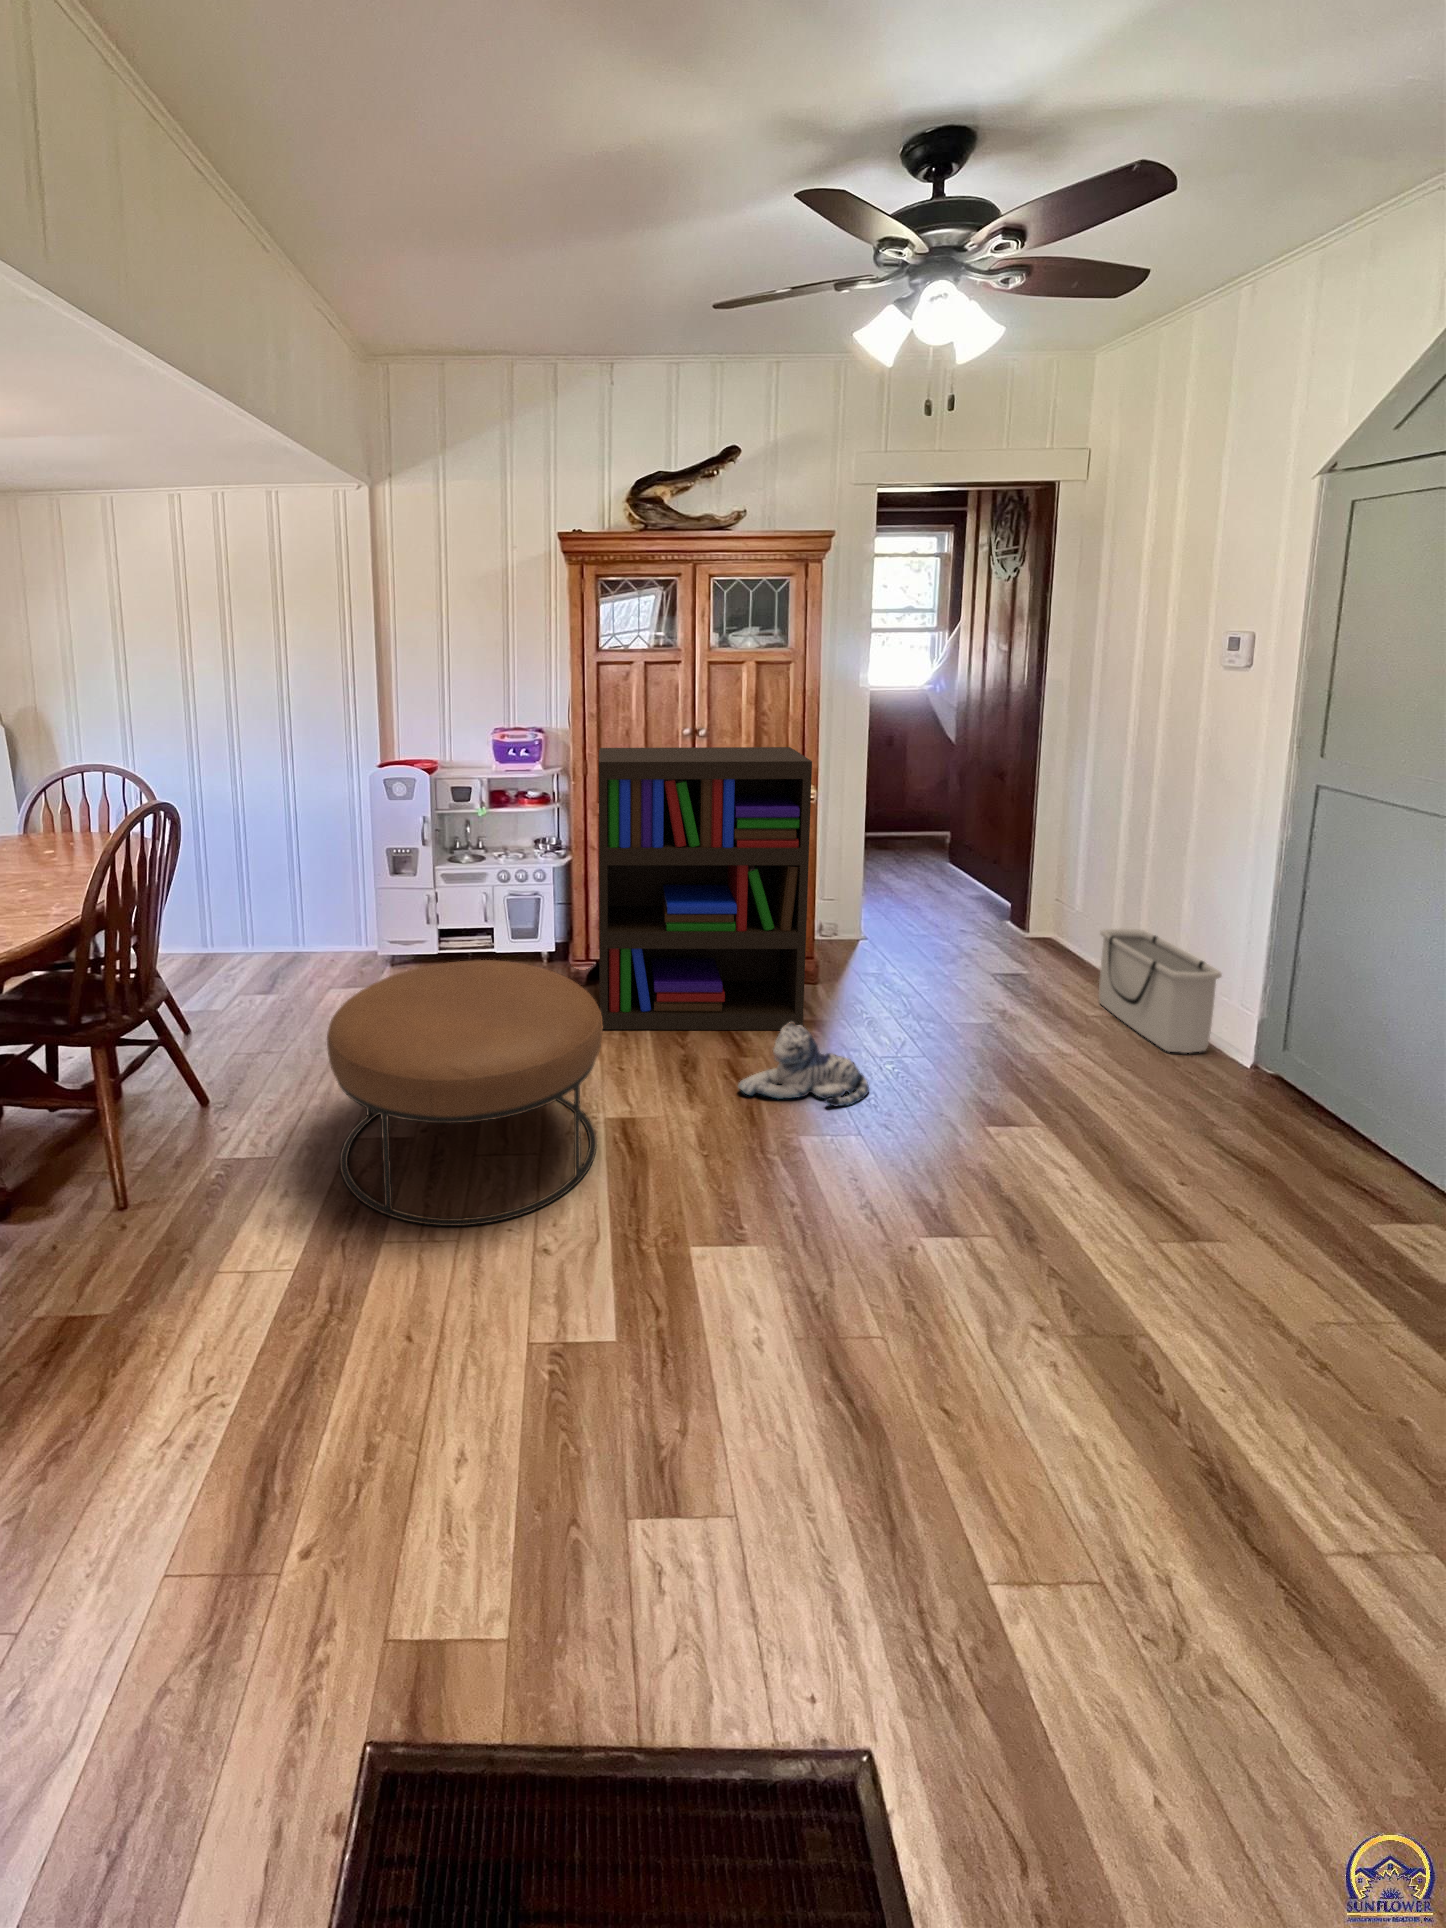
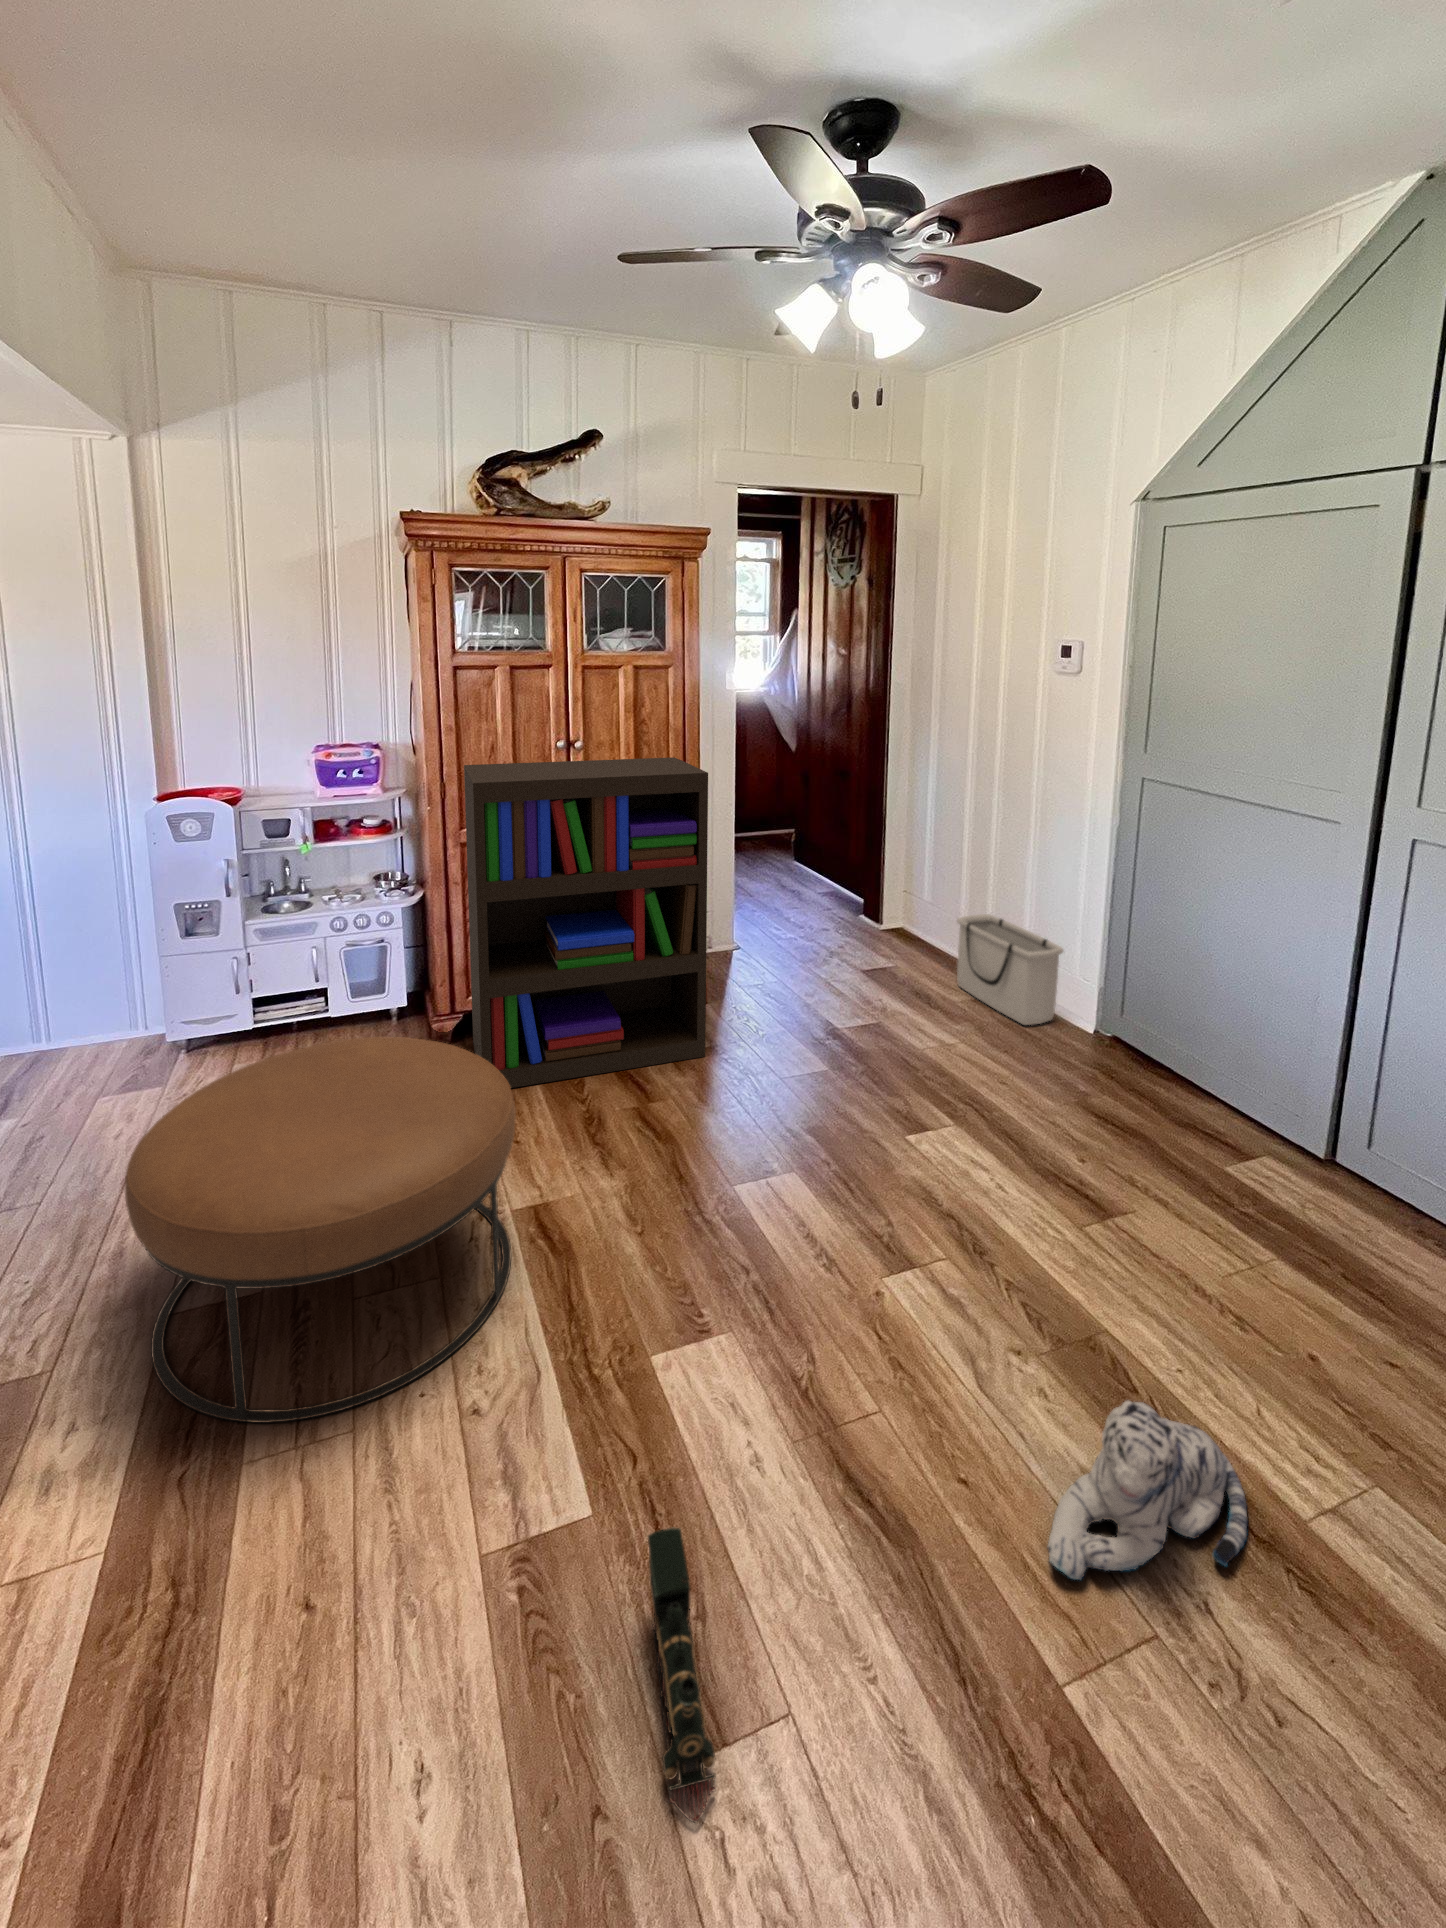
plush toy: present [738,1022,869,1106] -> present [1048,1401,1248,1580]
toy train: none [626,1353,672,1548] -> present [648,1528,716,1823]

